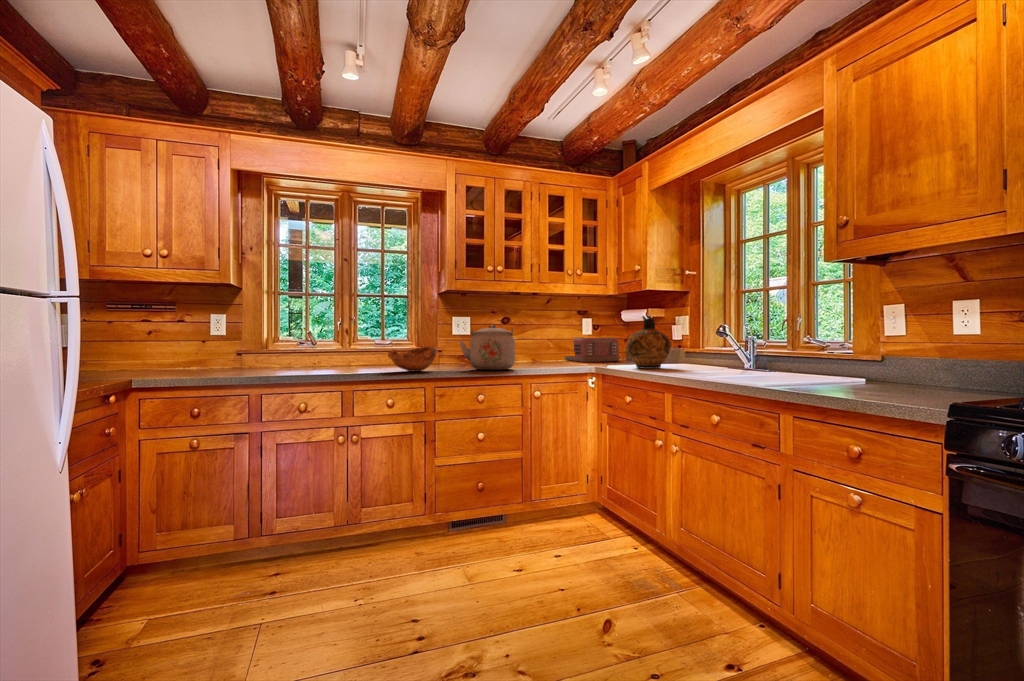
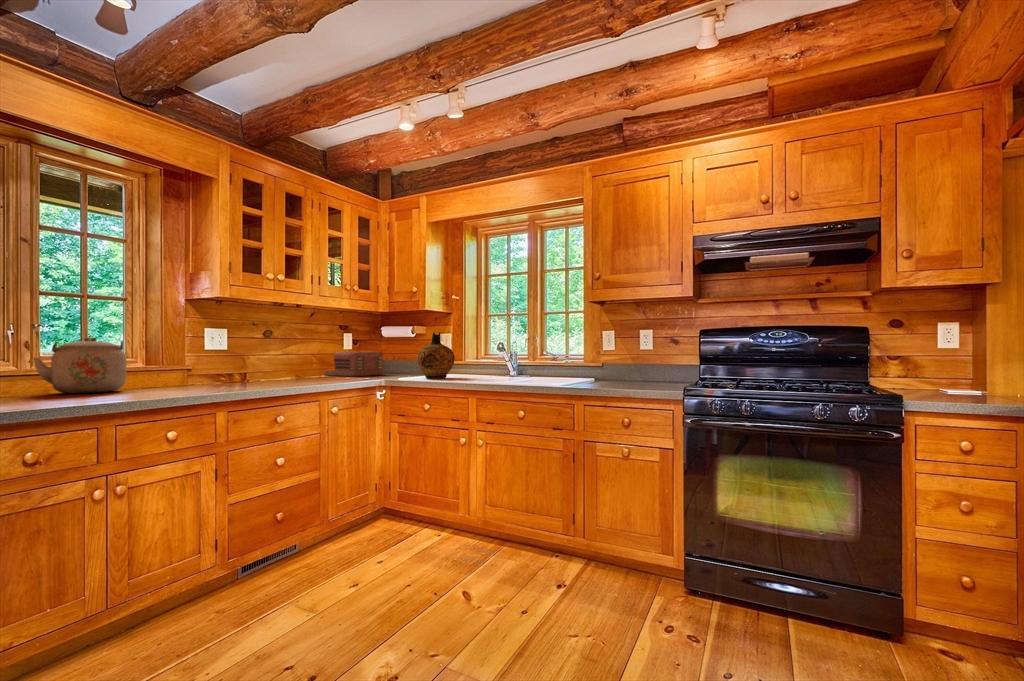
kettle: present [460,325,515,370] -> present [33,337,127,393]
wooden bowl: present [388,347,436,372] -> none [168,363,234,393]

